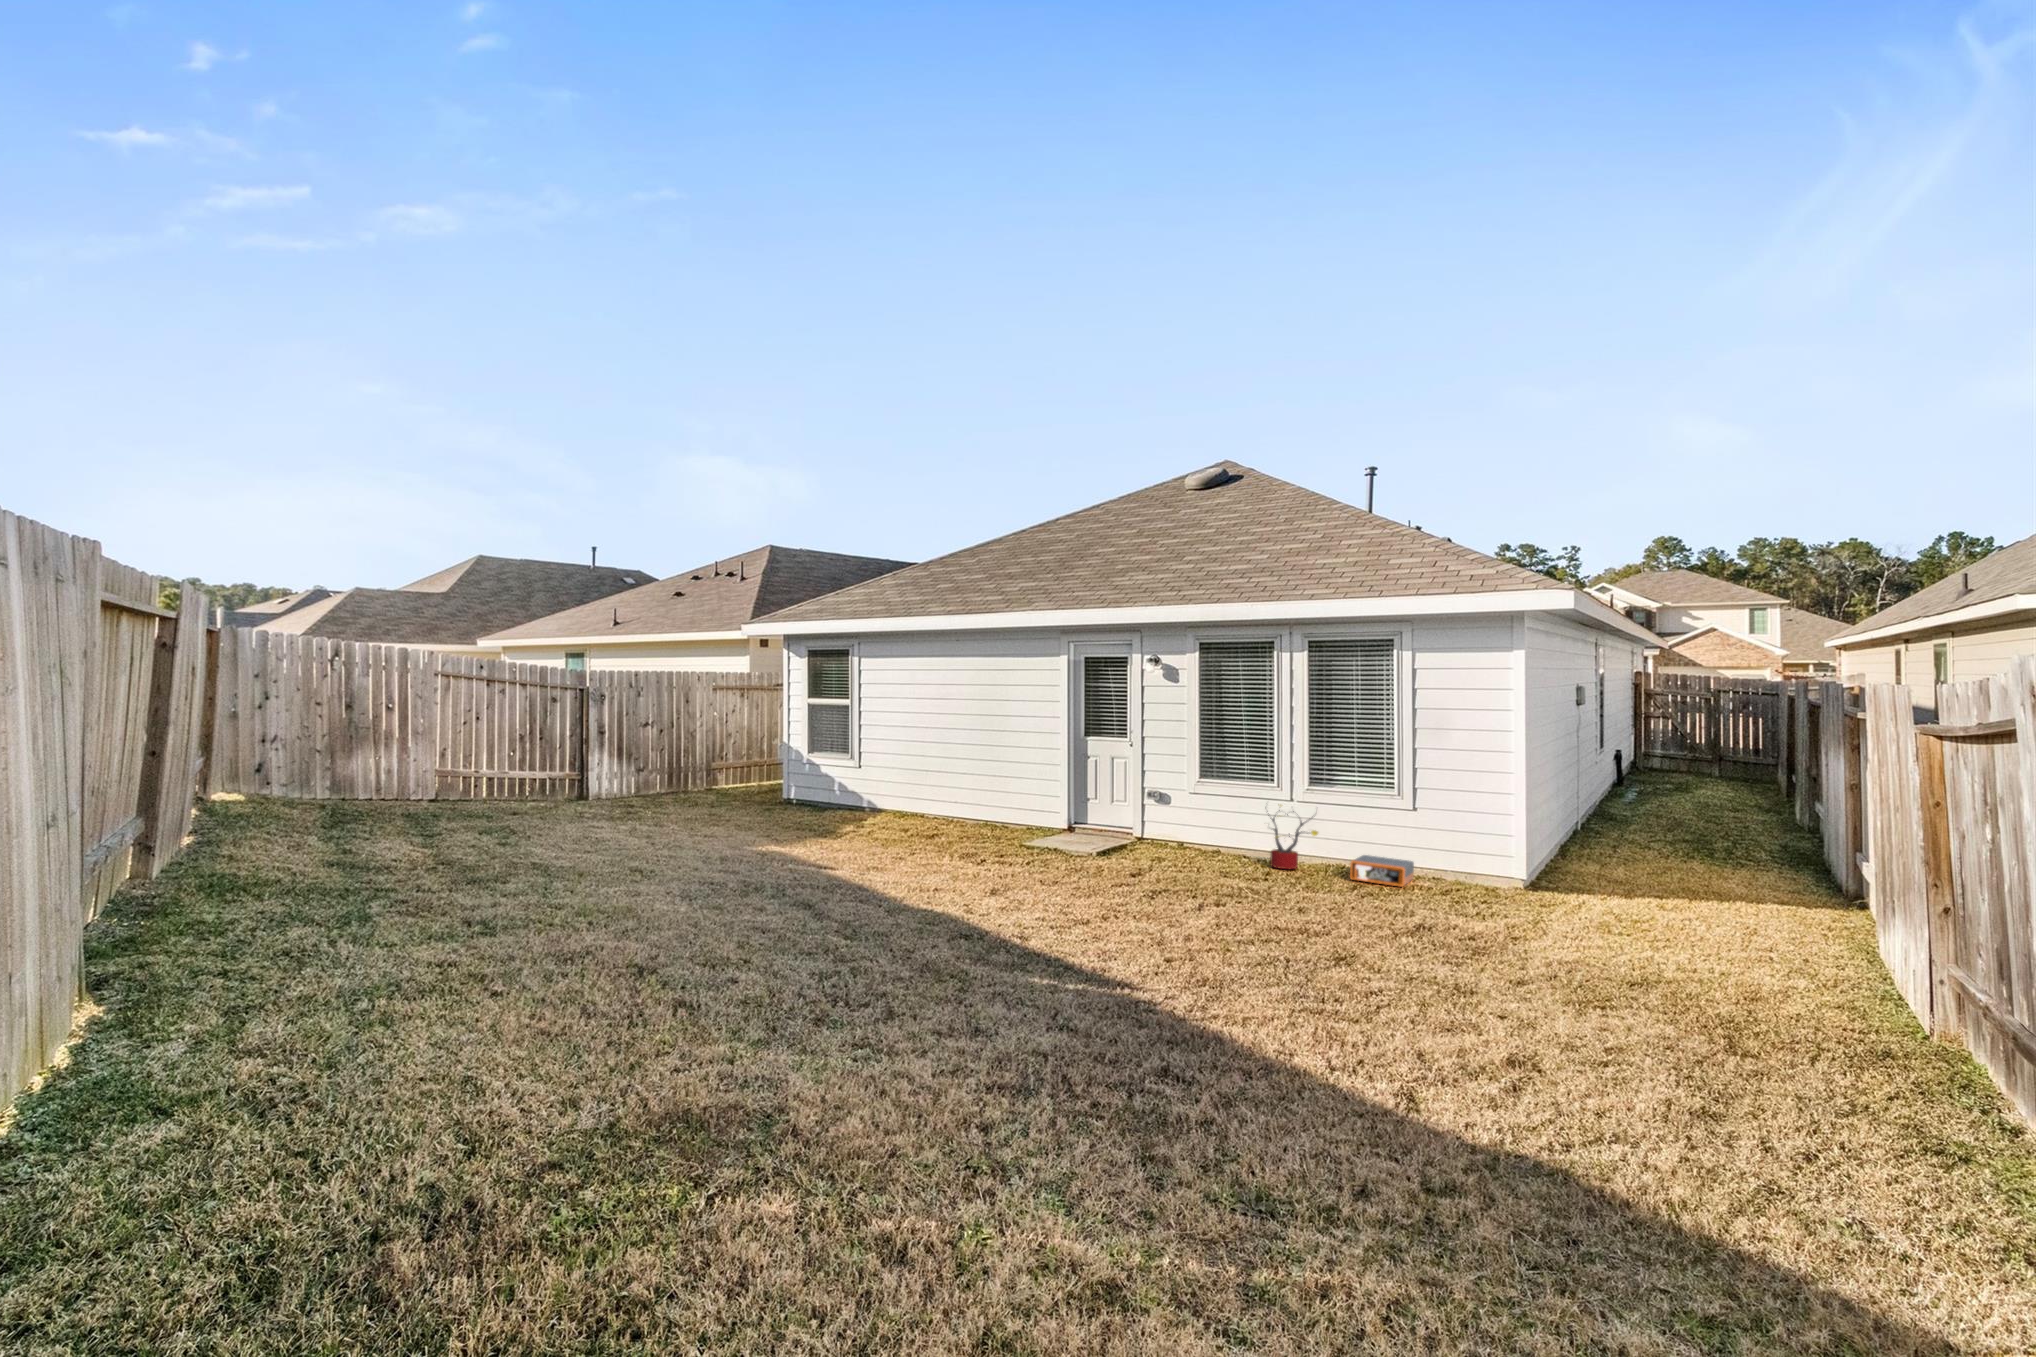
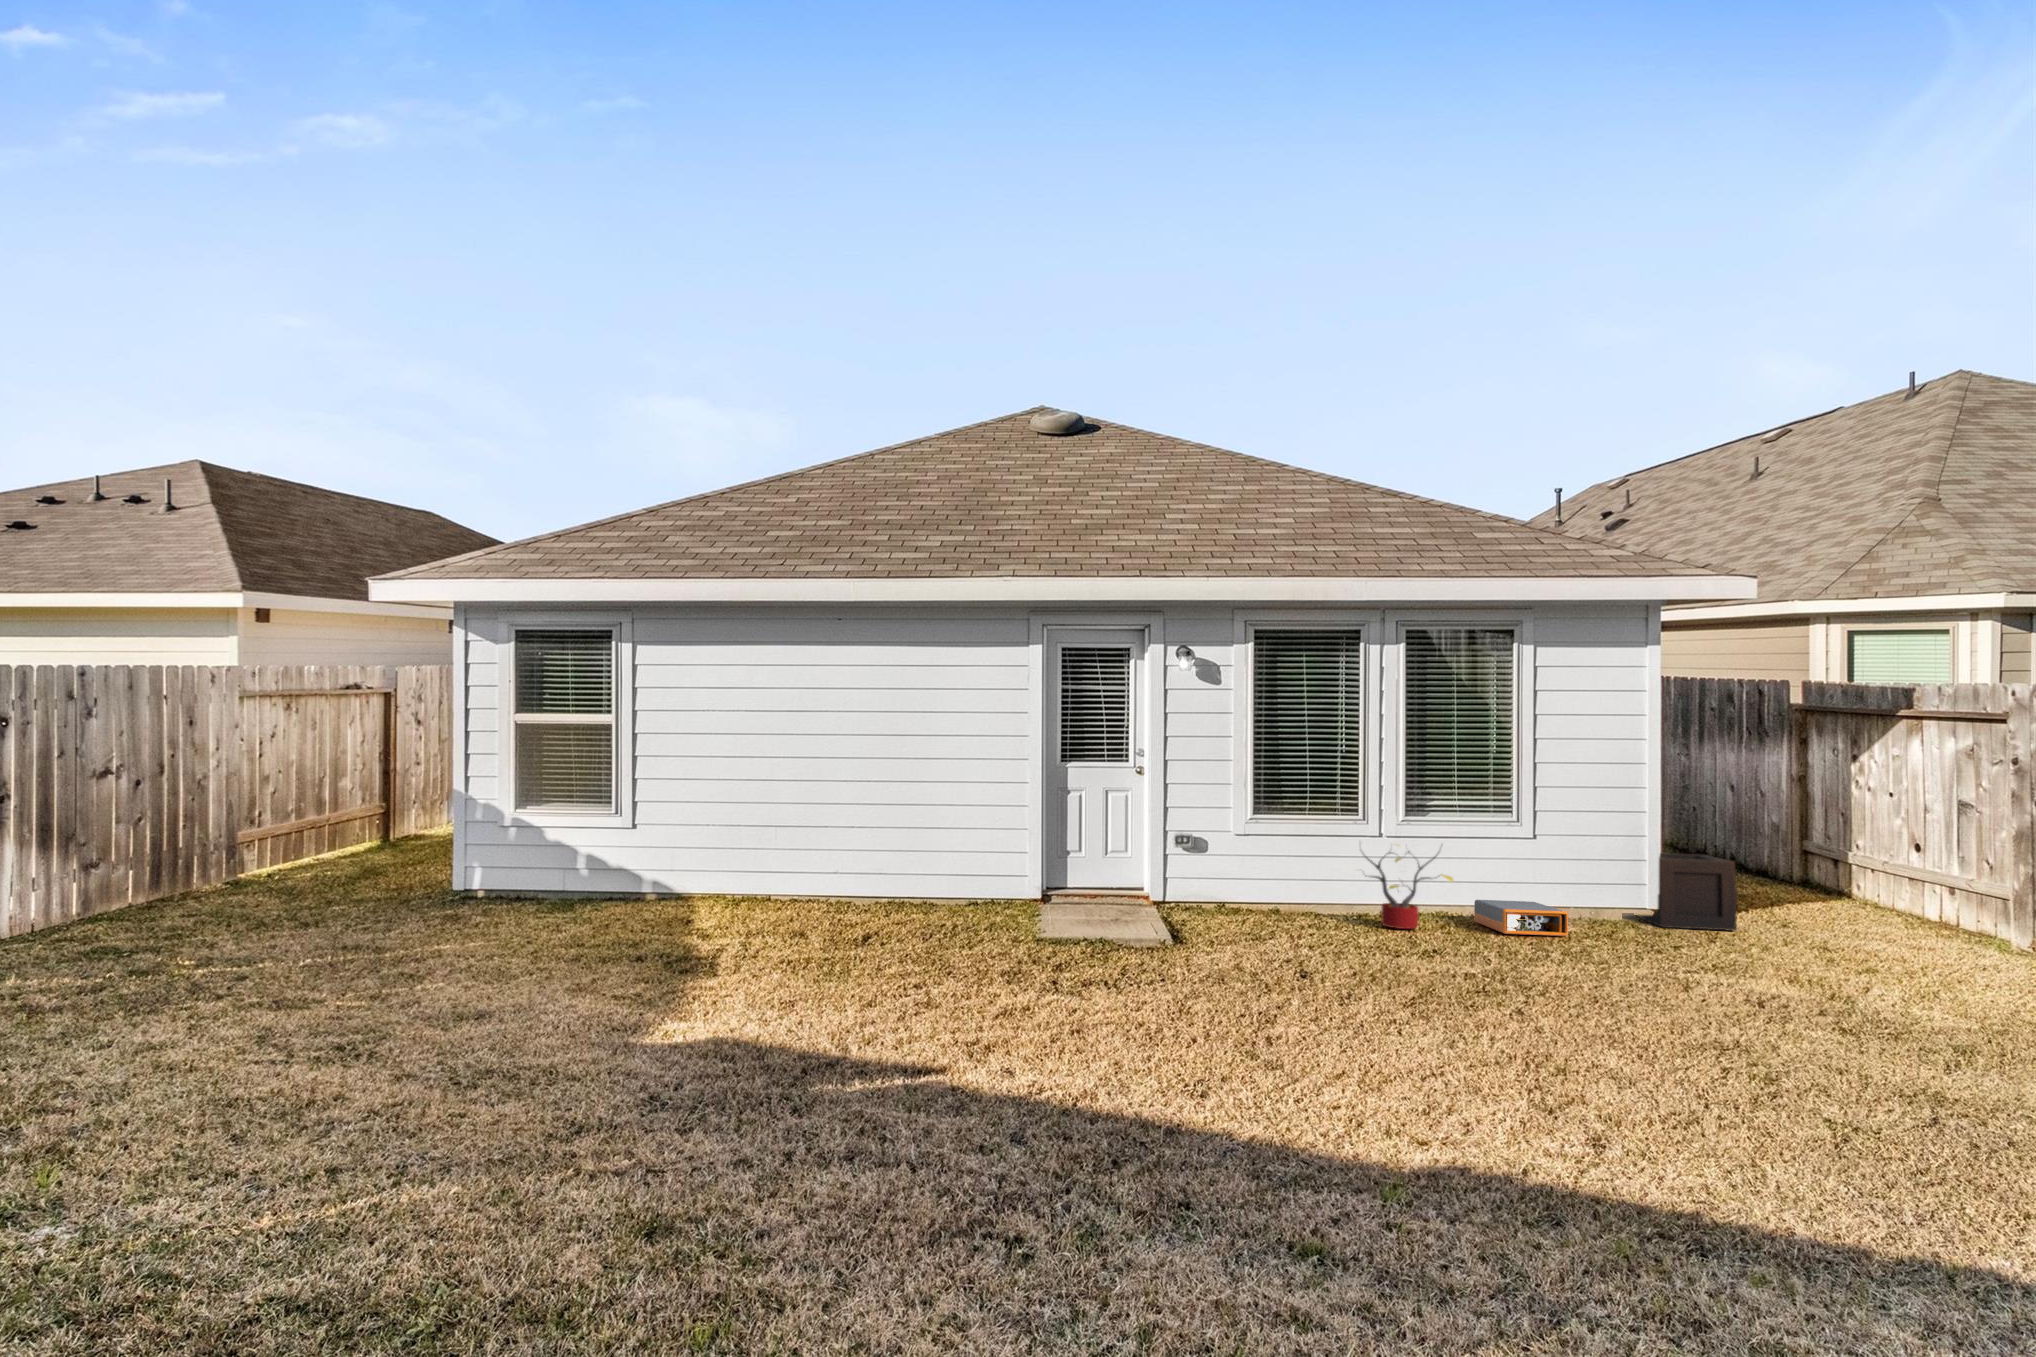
wooden crate: none [1528,831,1610,904] -> present [1637,853,1737,931]

